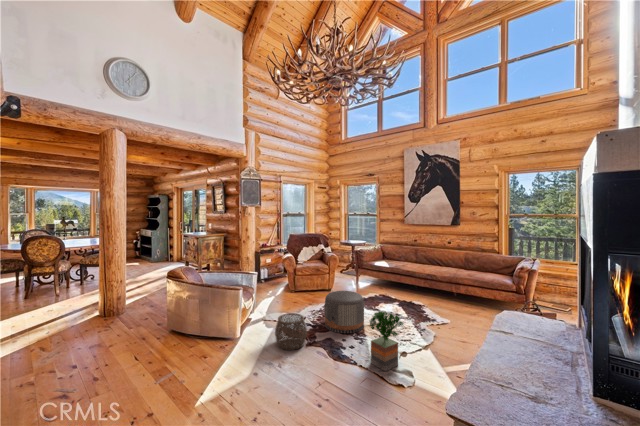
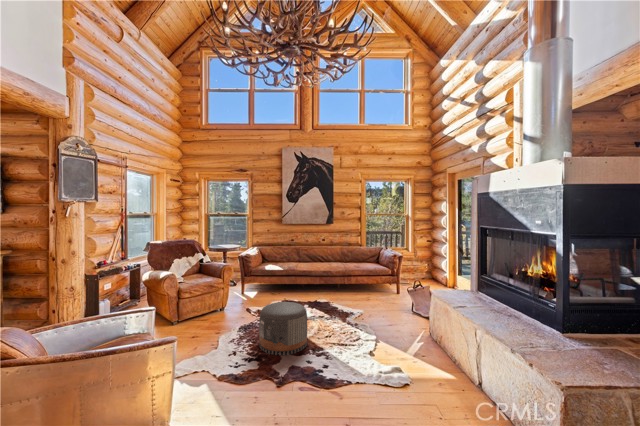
potted tree: present [370,311,404,371] -> none [352,313,391,378]
woven basket: present [275,313,307,350] -> none [227,344,273,400]

